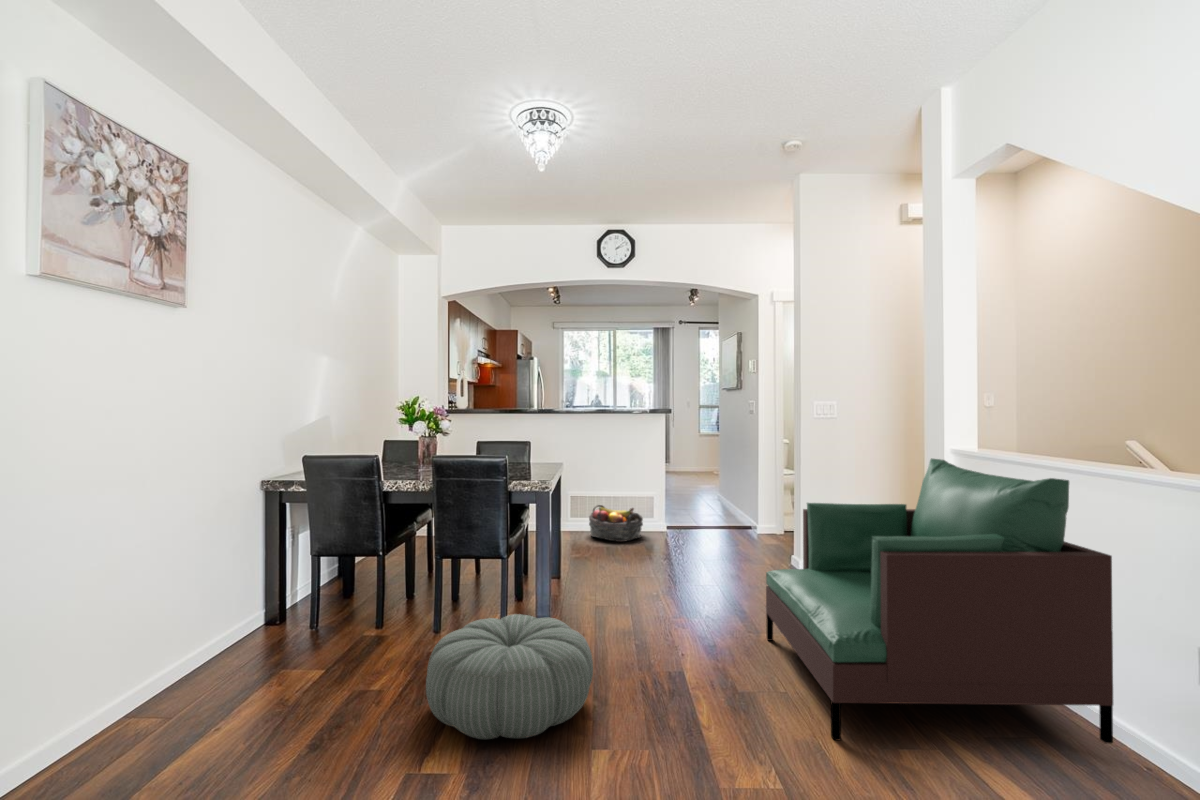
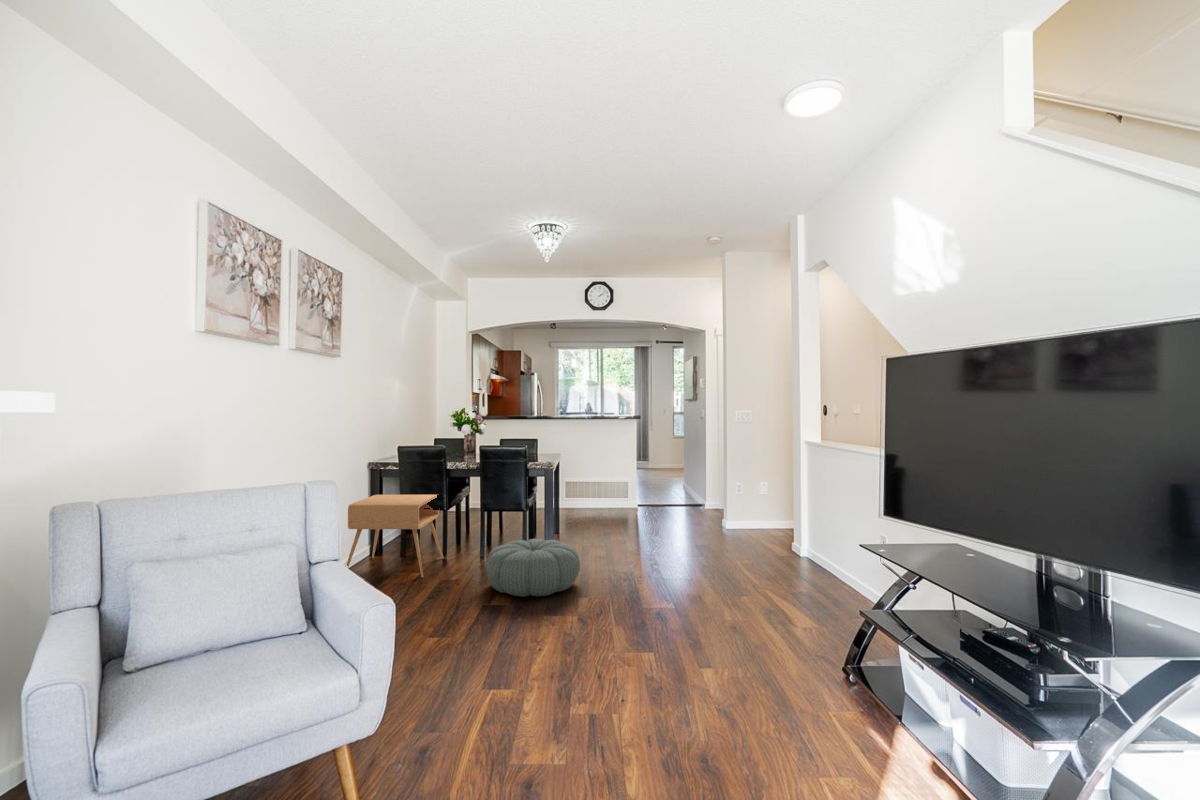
armchair: present [766,459,1113,744] -> none [689,447,858,597]
basket: present [589,505,643,542] -> none [579,486,619,512]
side table: none [191,532,376,680] -> present [346,495,444,578]

